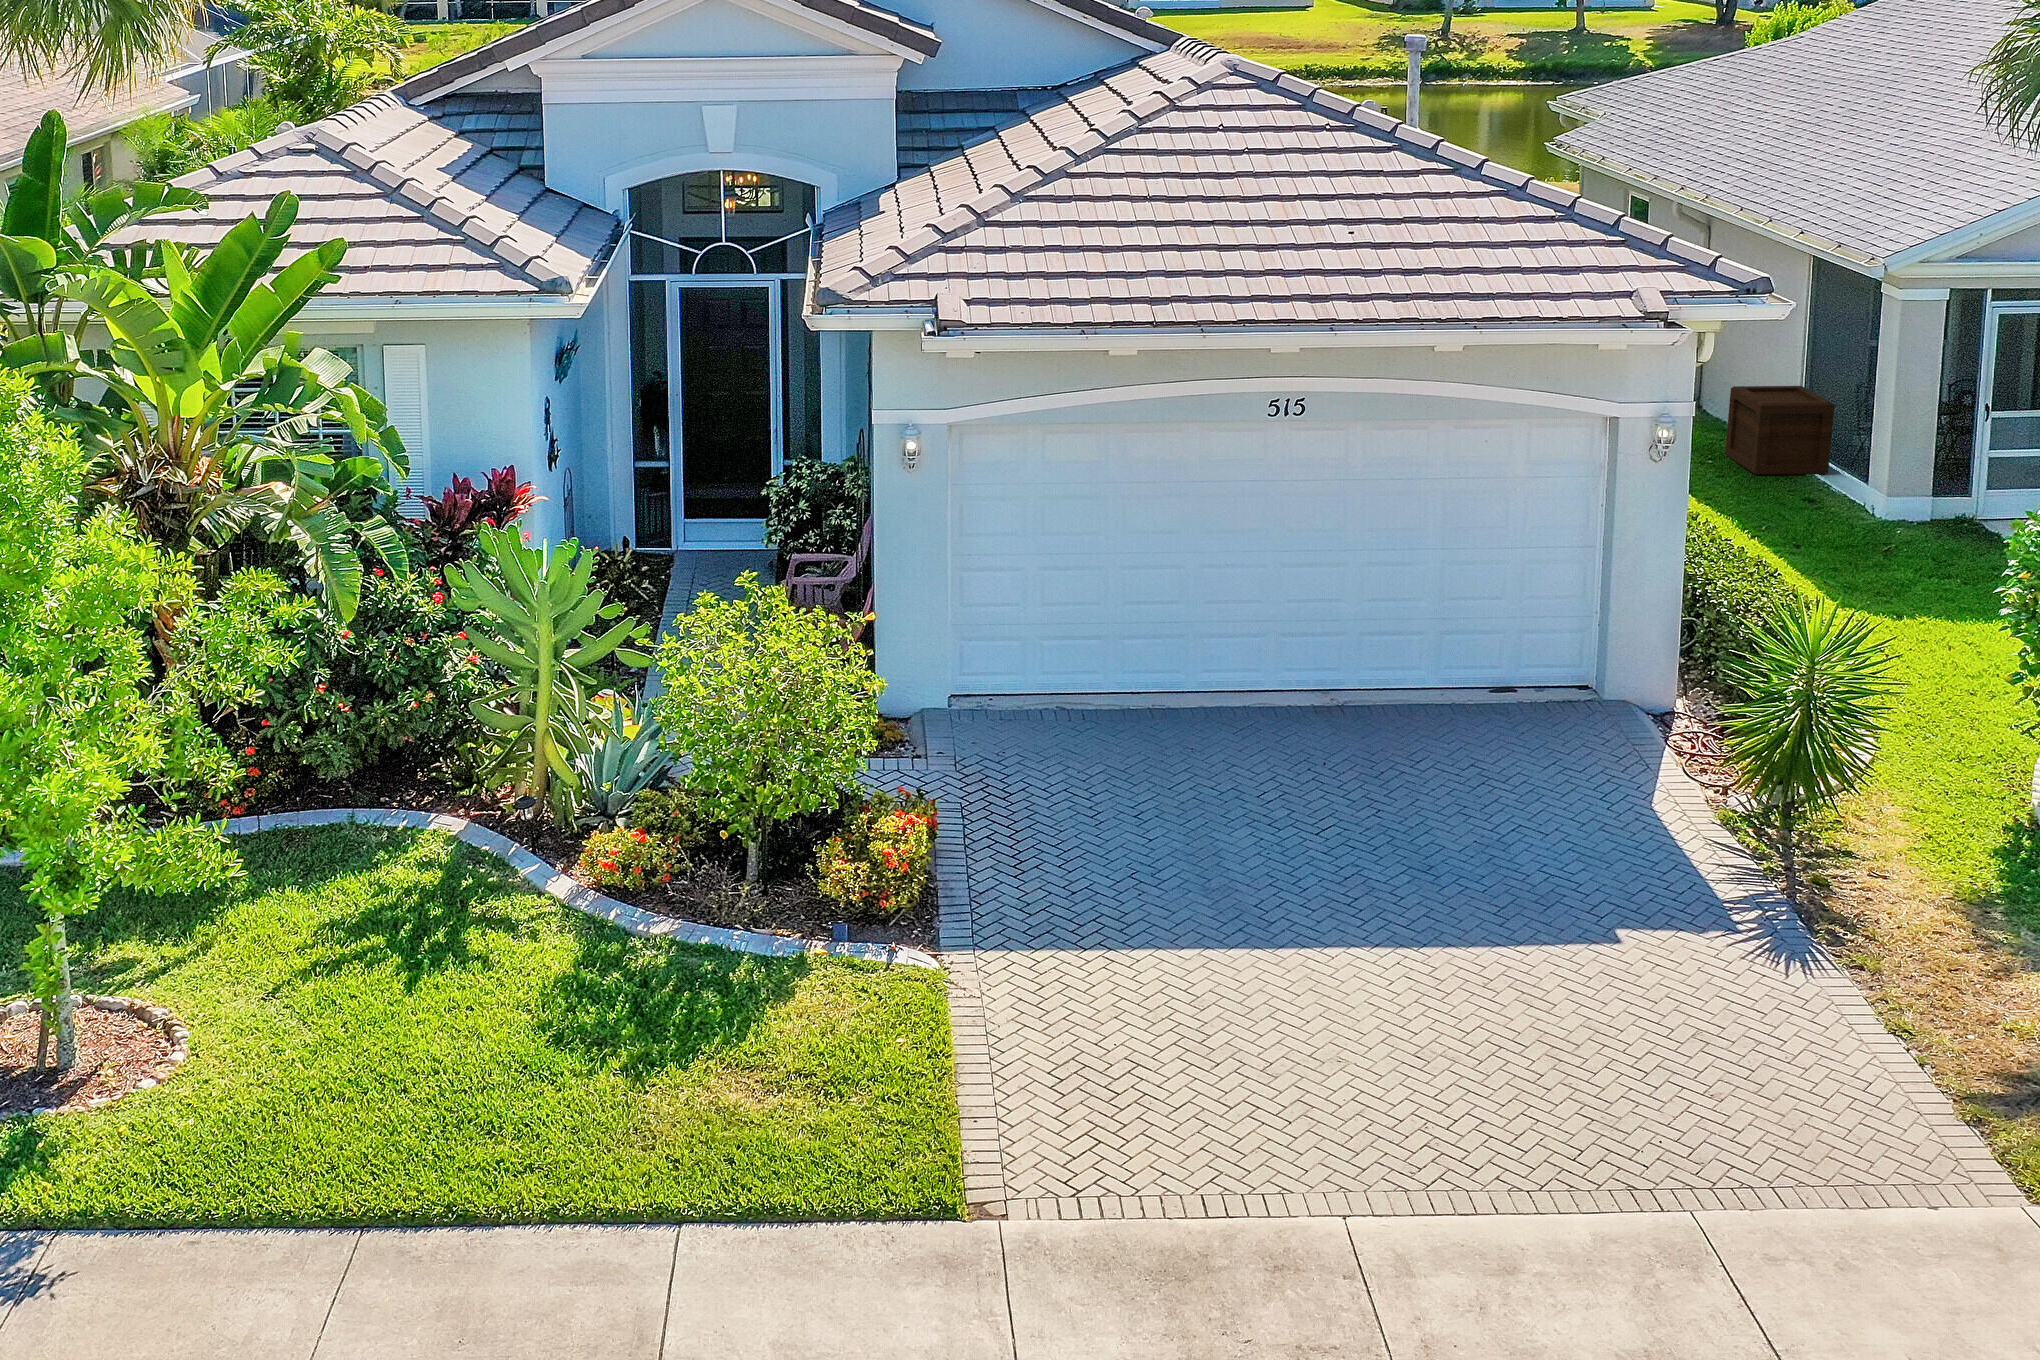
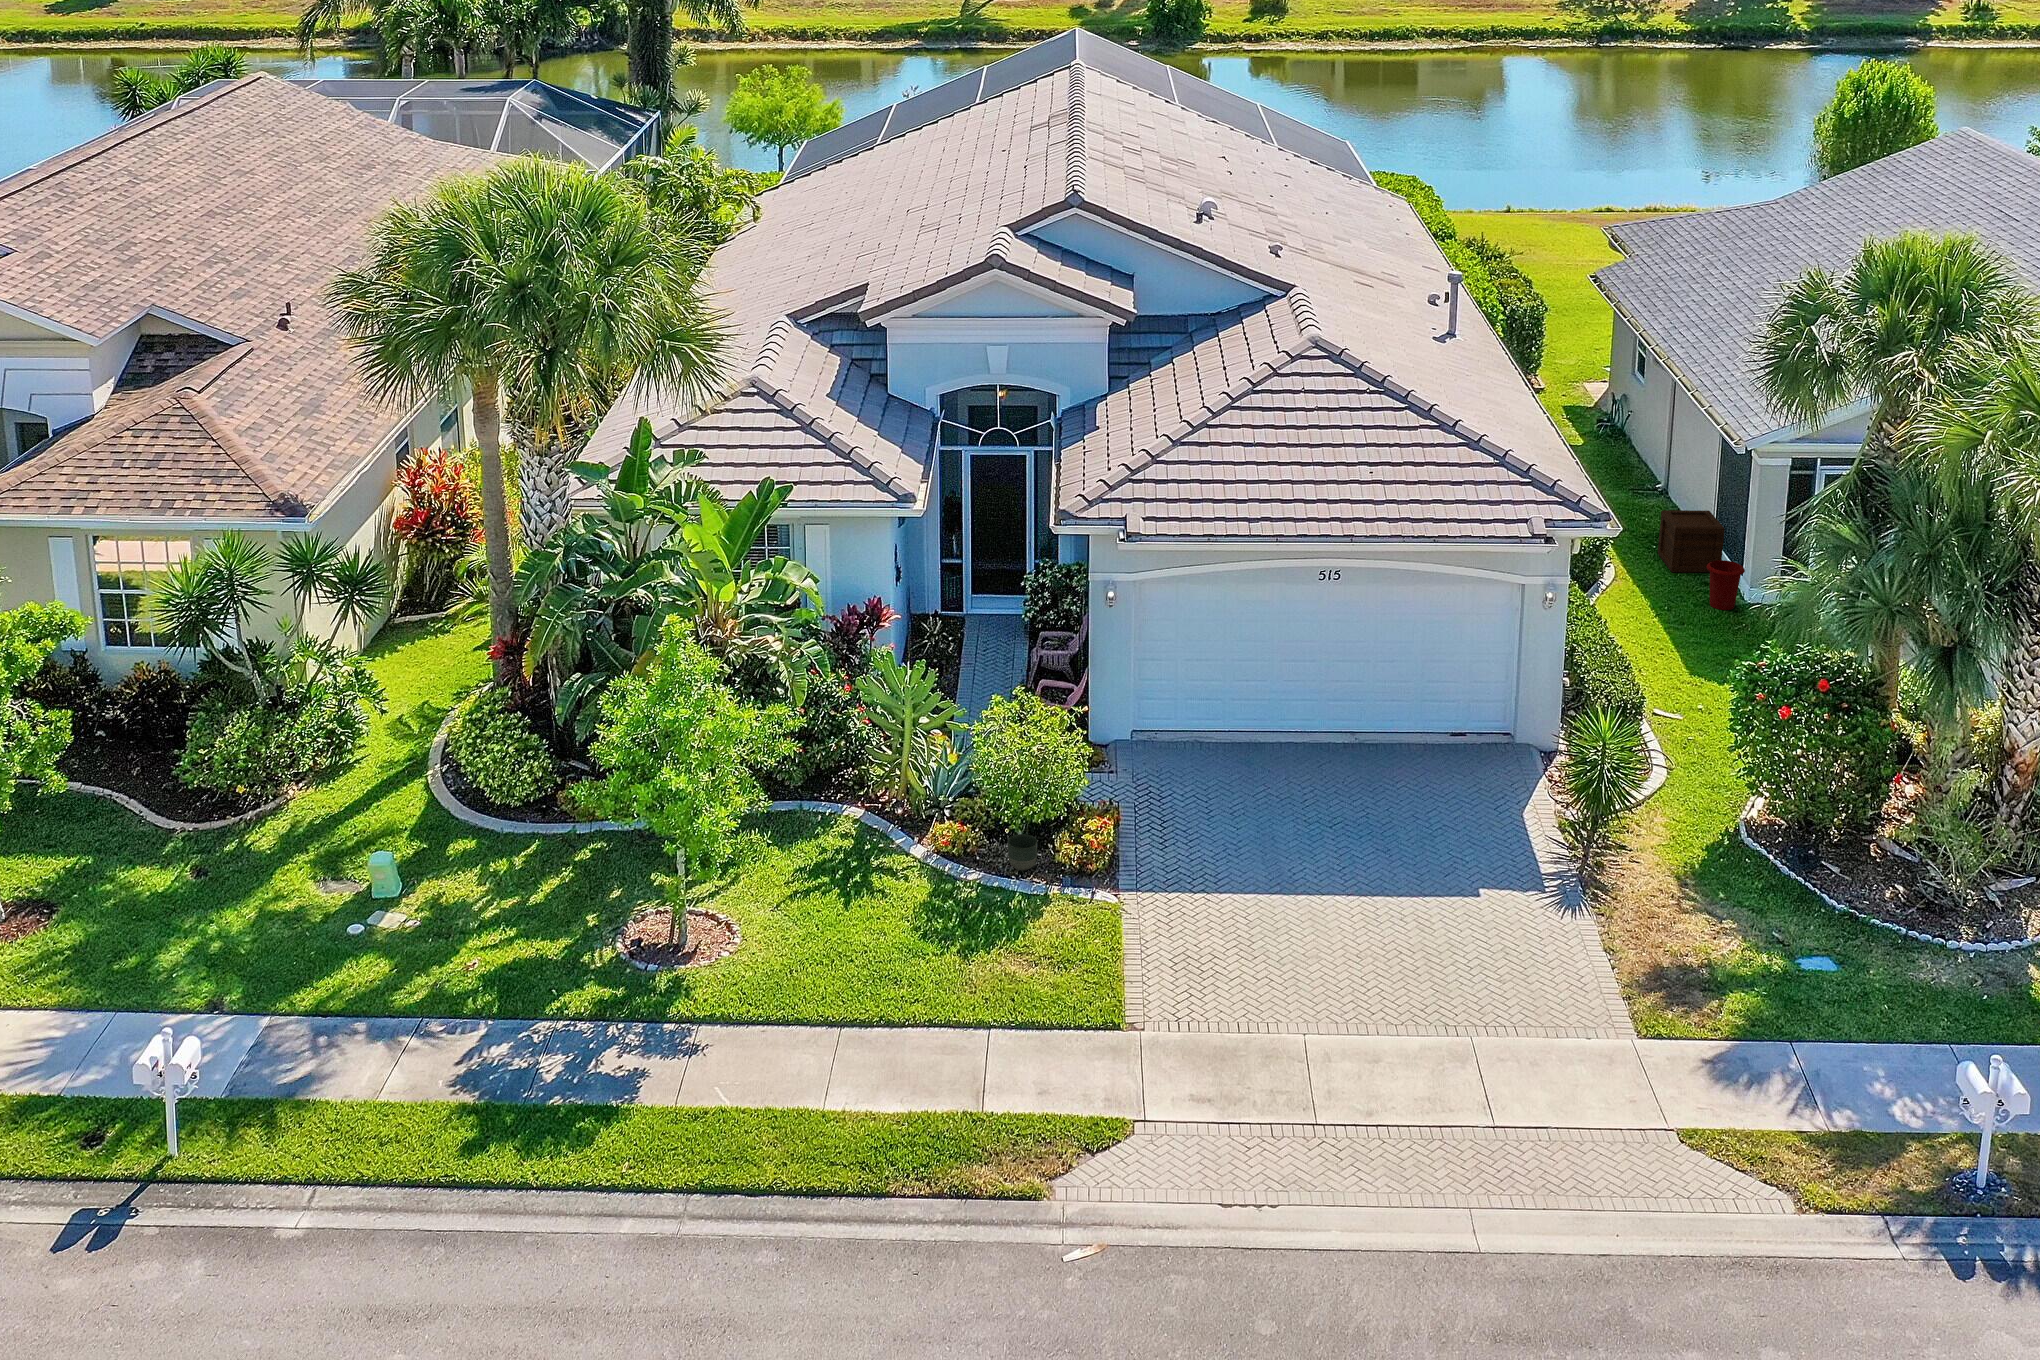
waste bin: none [1825,443,1886,517] -> present [1707,560,1745,610]
planter: none [730,846,785,913] -> present [1008,834,1037,870]

